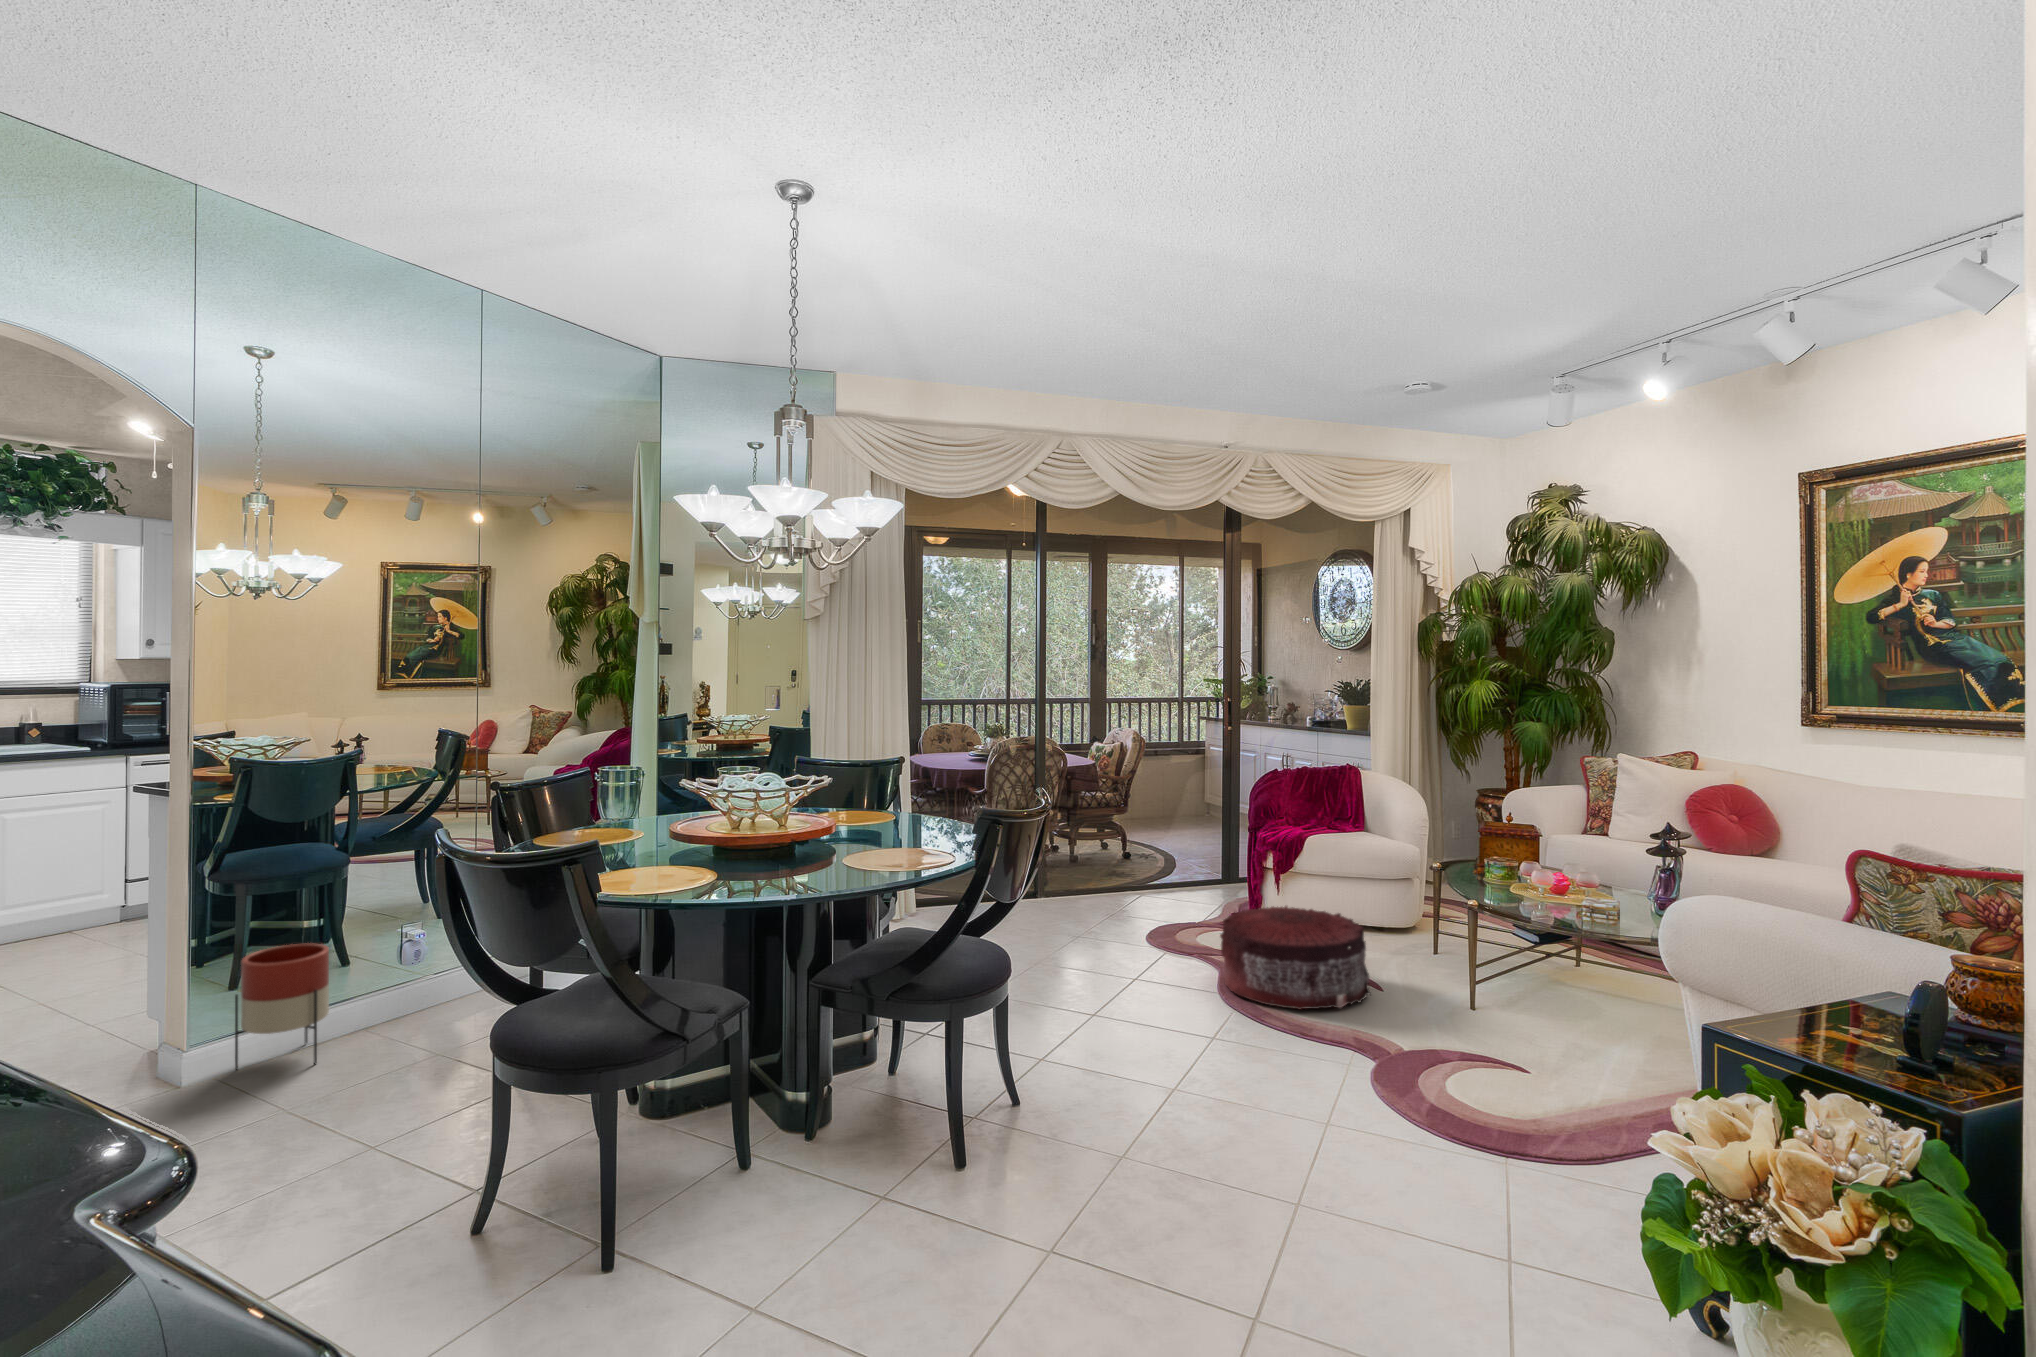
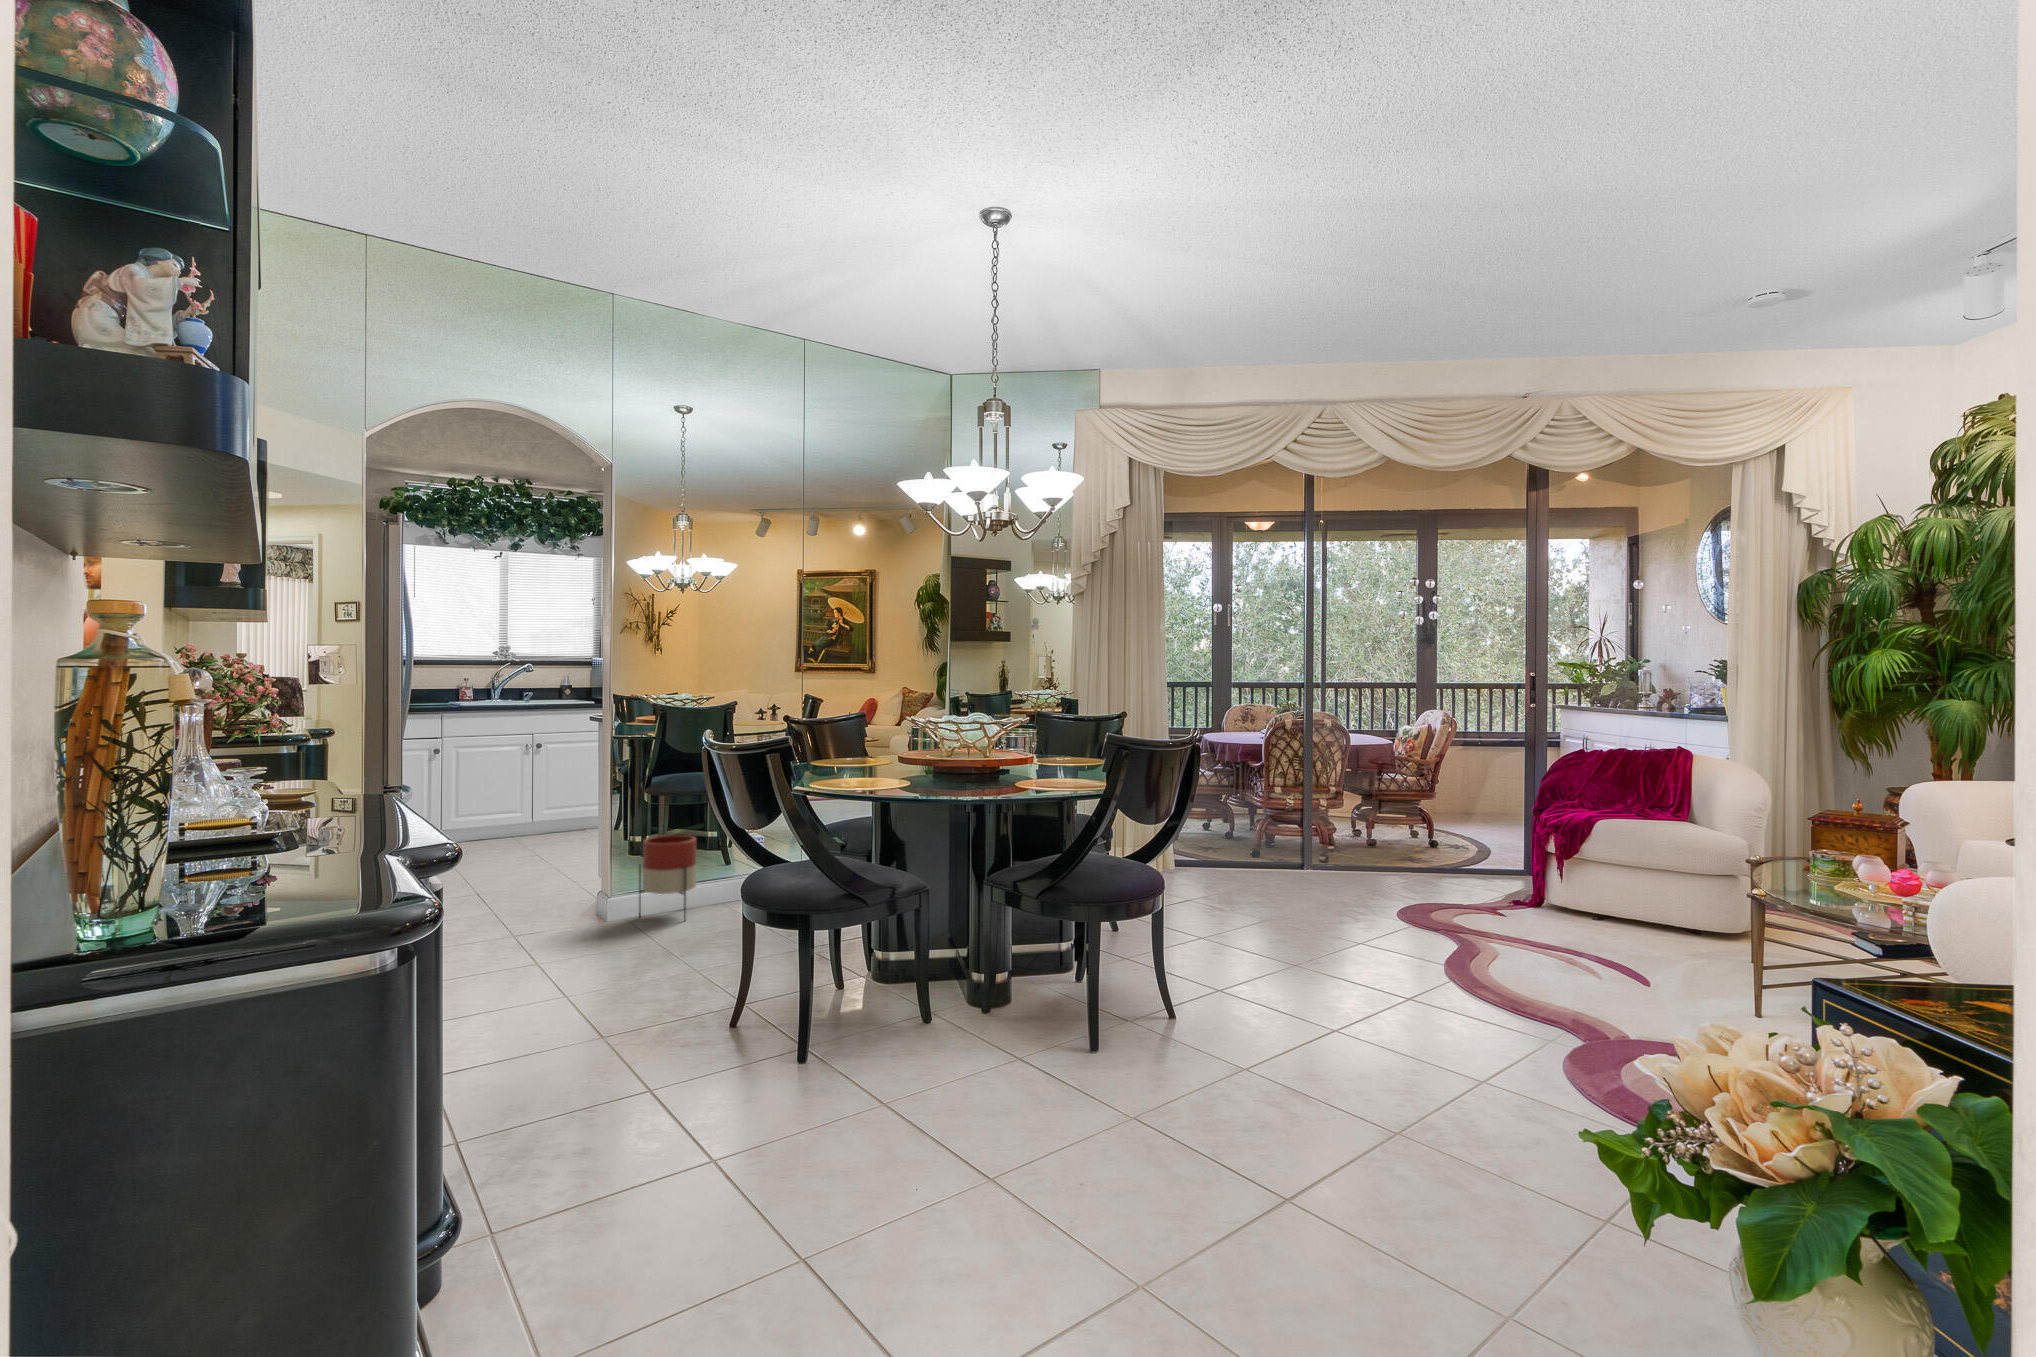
pouf: present [1220,906,1370,1010] -> none [1452,883,1623,991]

